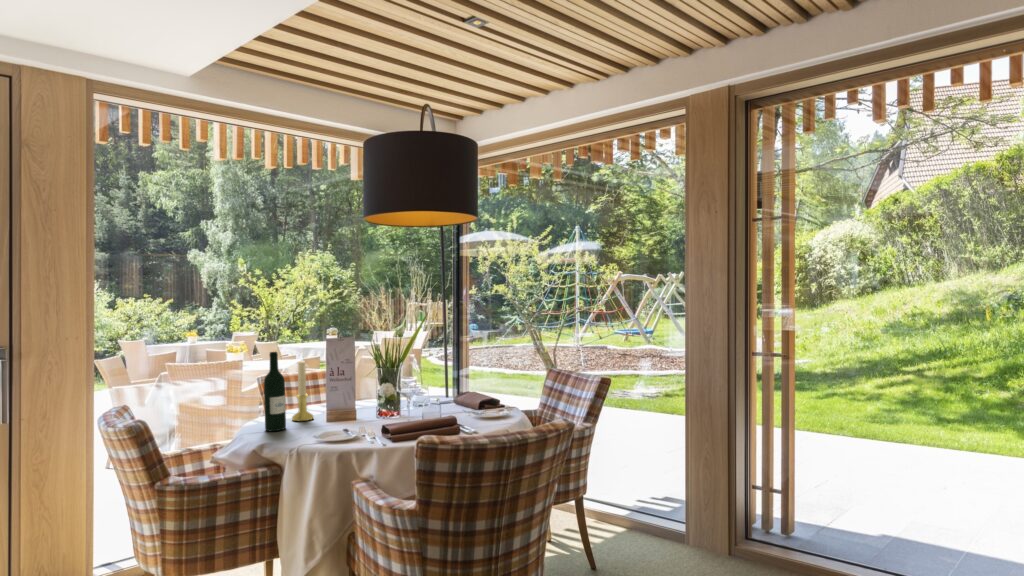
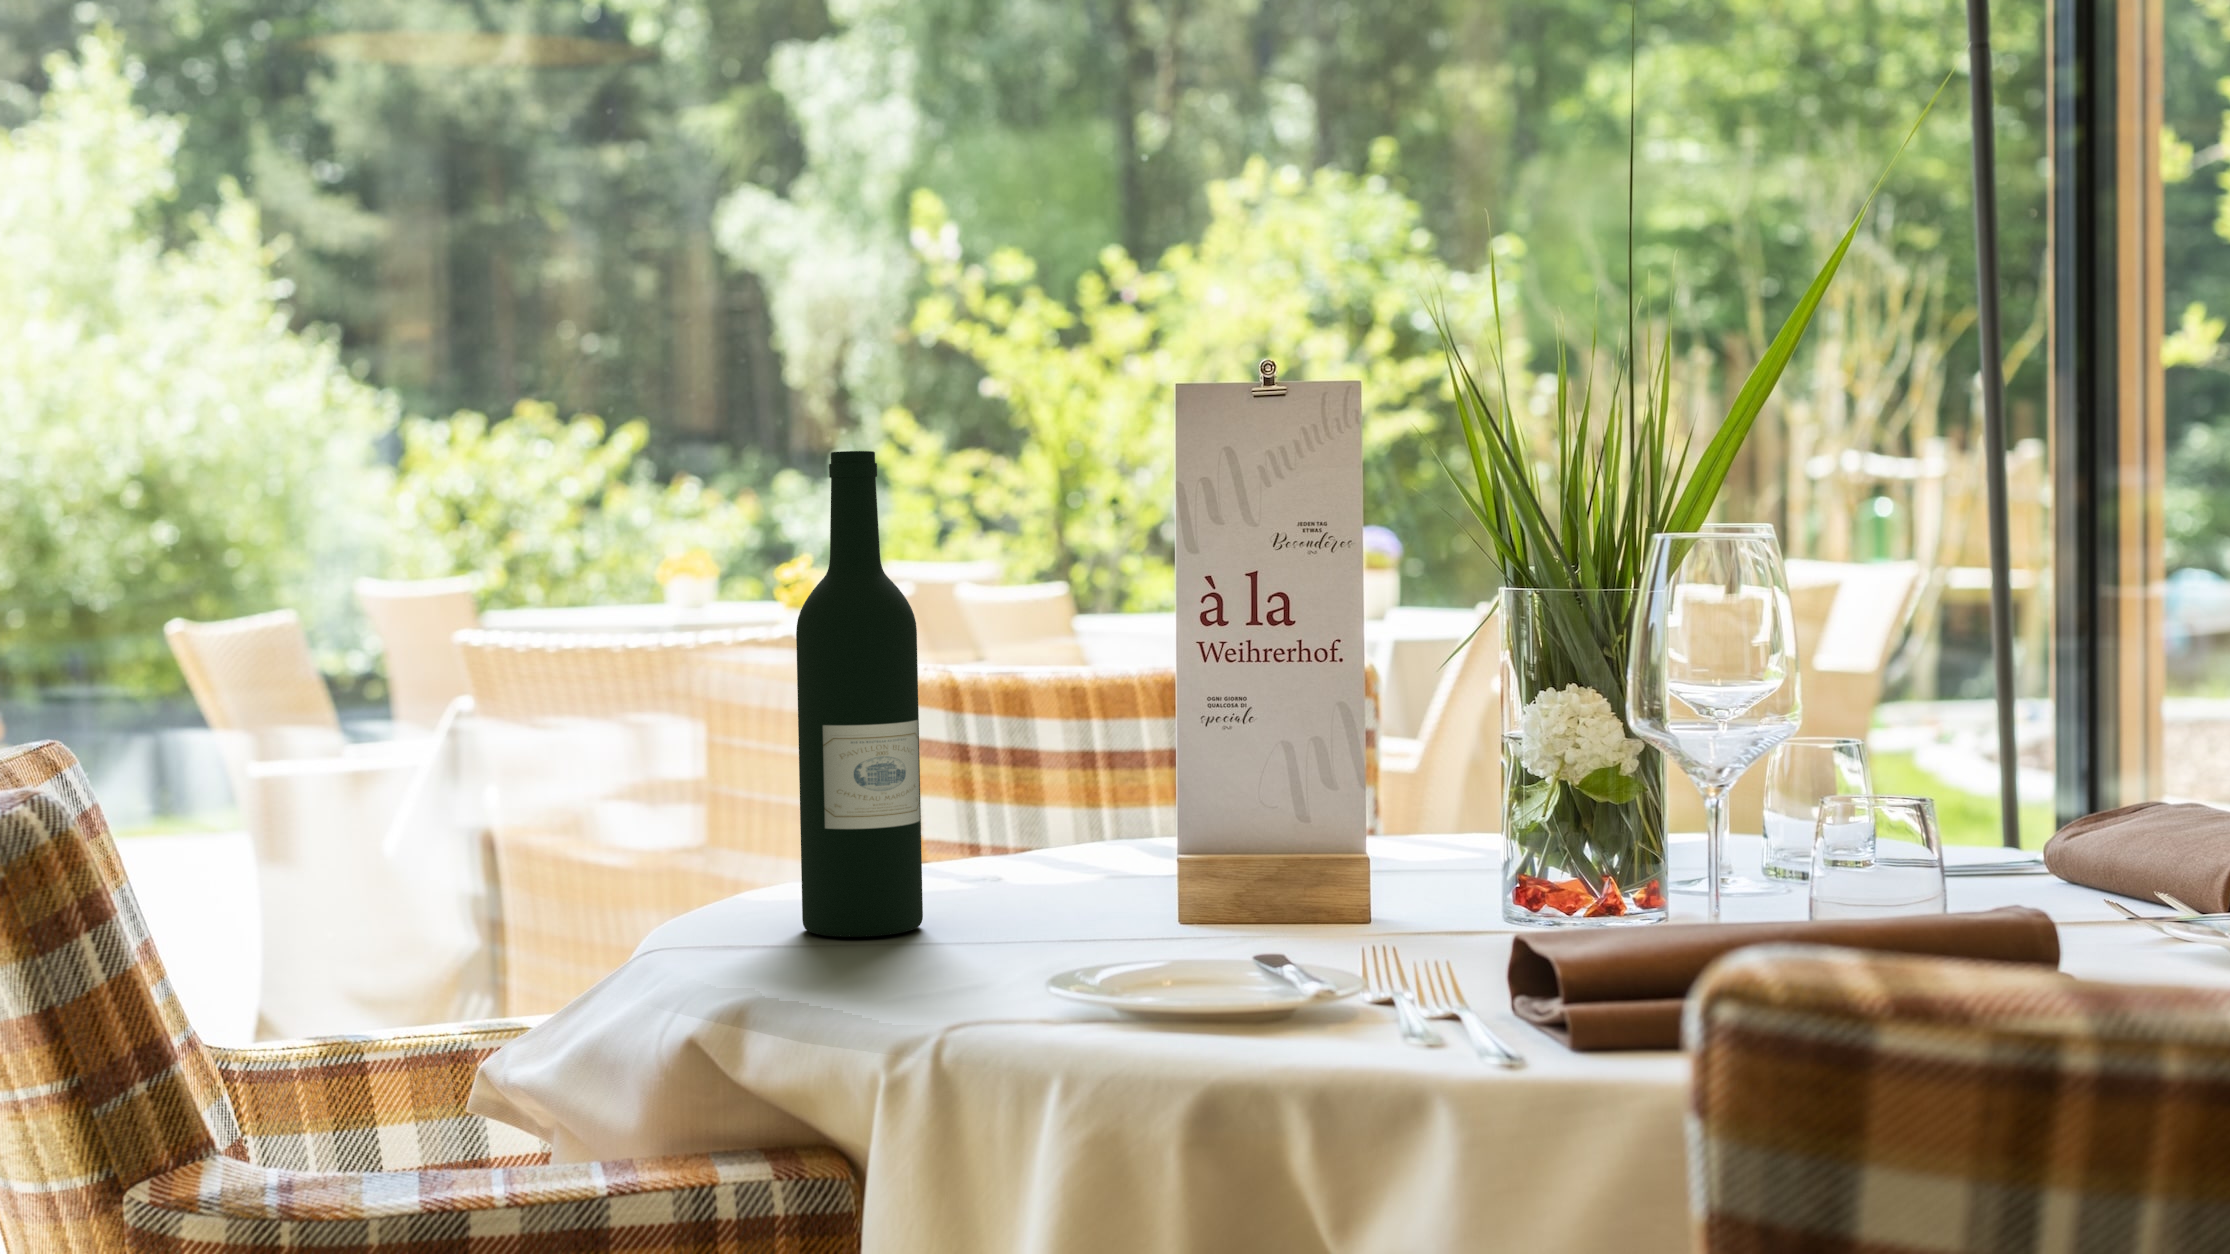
candle holder: present [292,361,314,421] -> none [979,531,1103,901]

